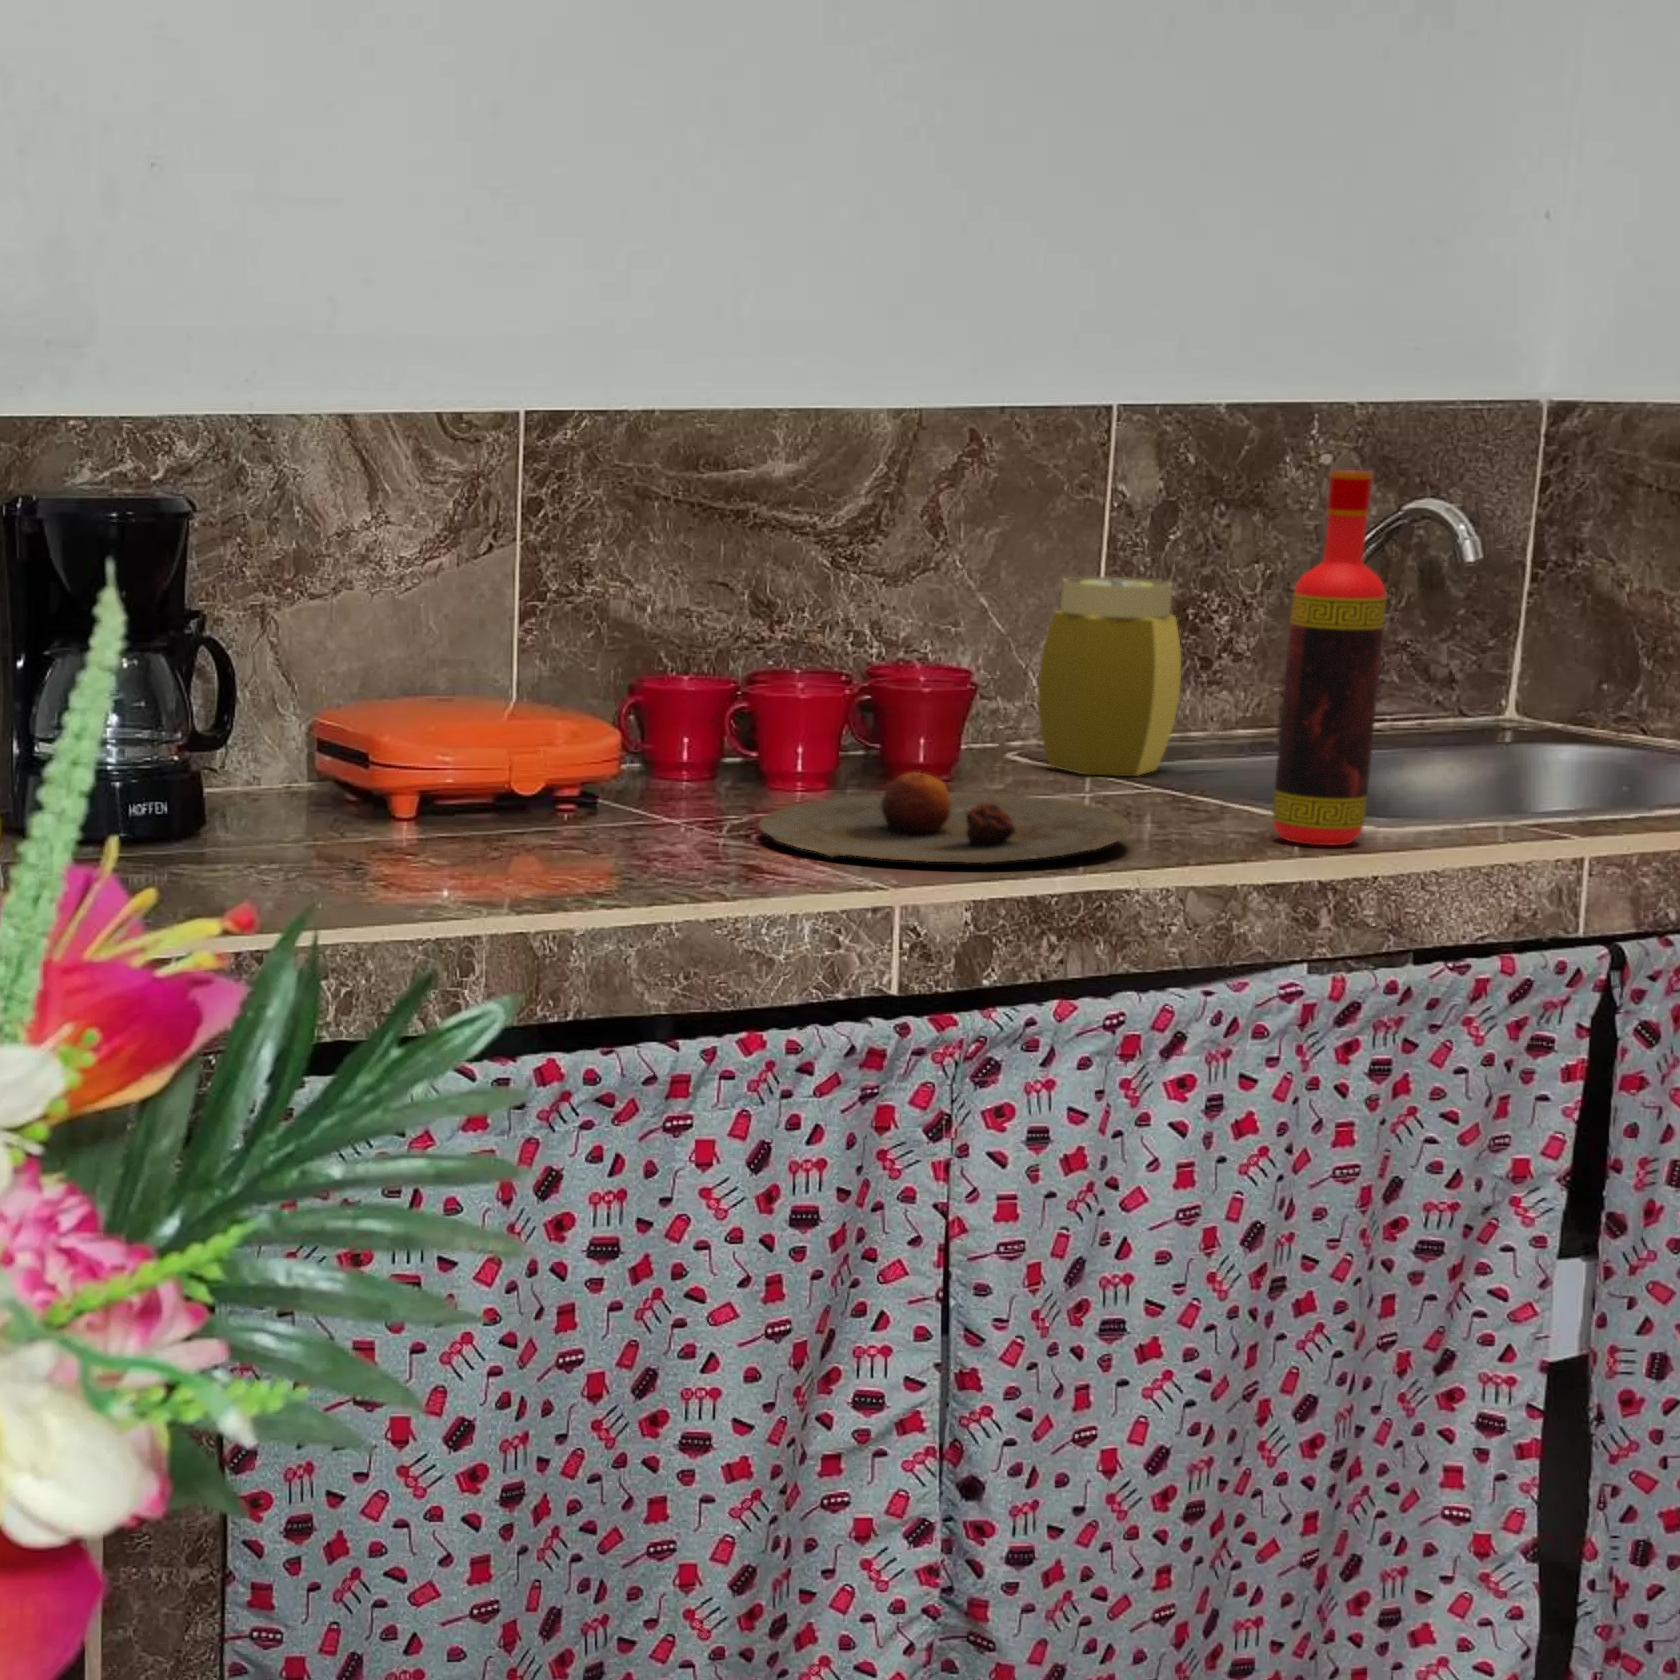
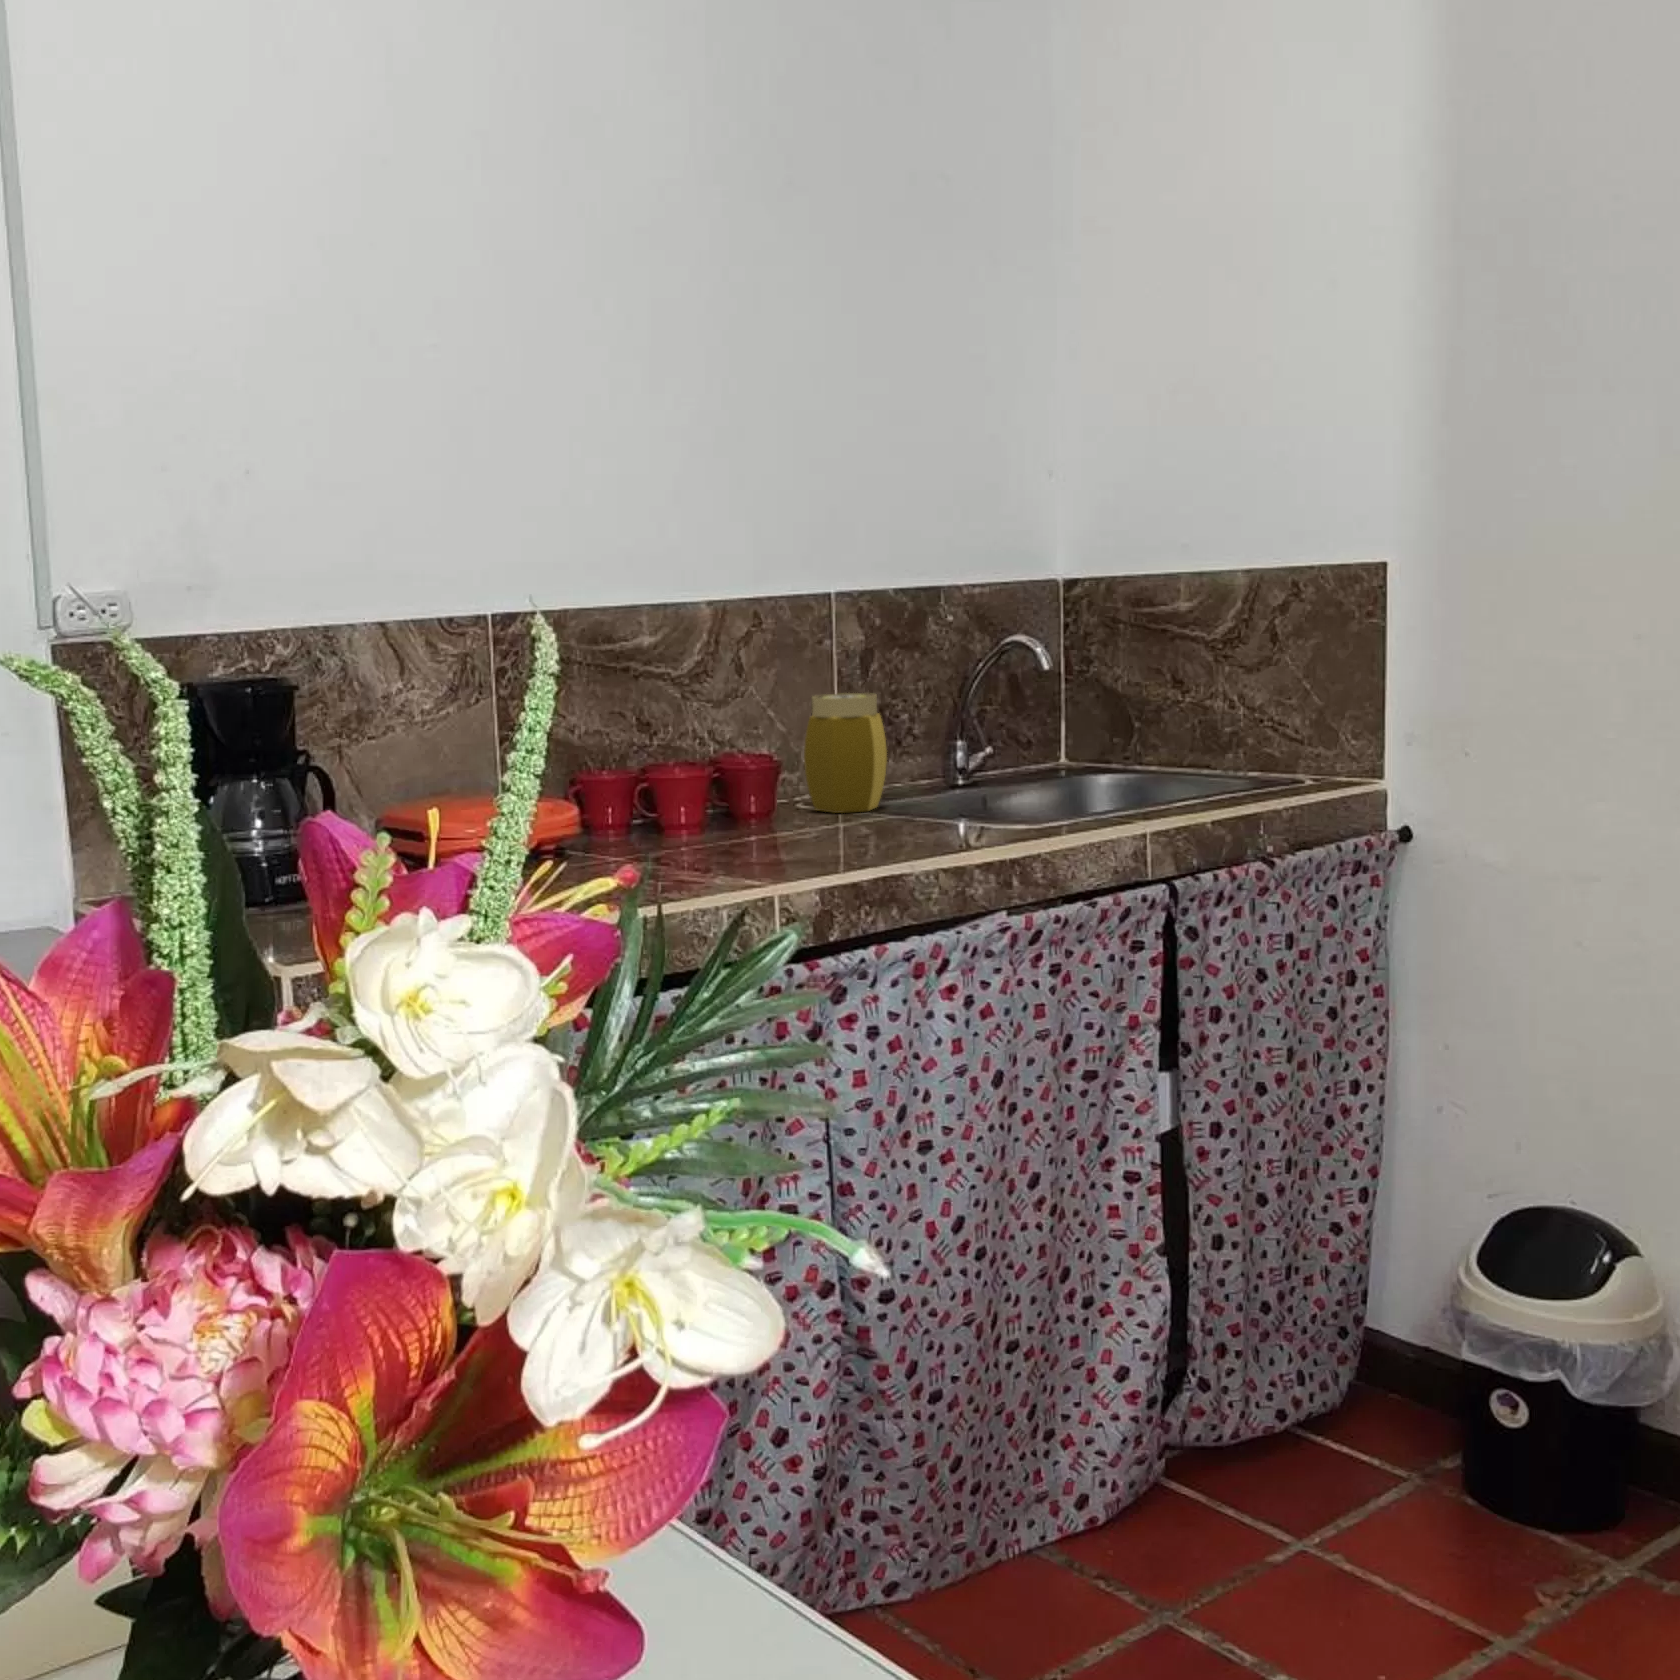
bottle: present [1273,470,1387,845] -> none [970,614,1025,840]
plate: present [759,772,1131,863] -> none [670,817,895,873]

